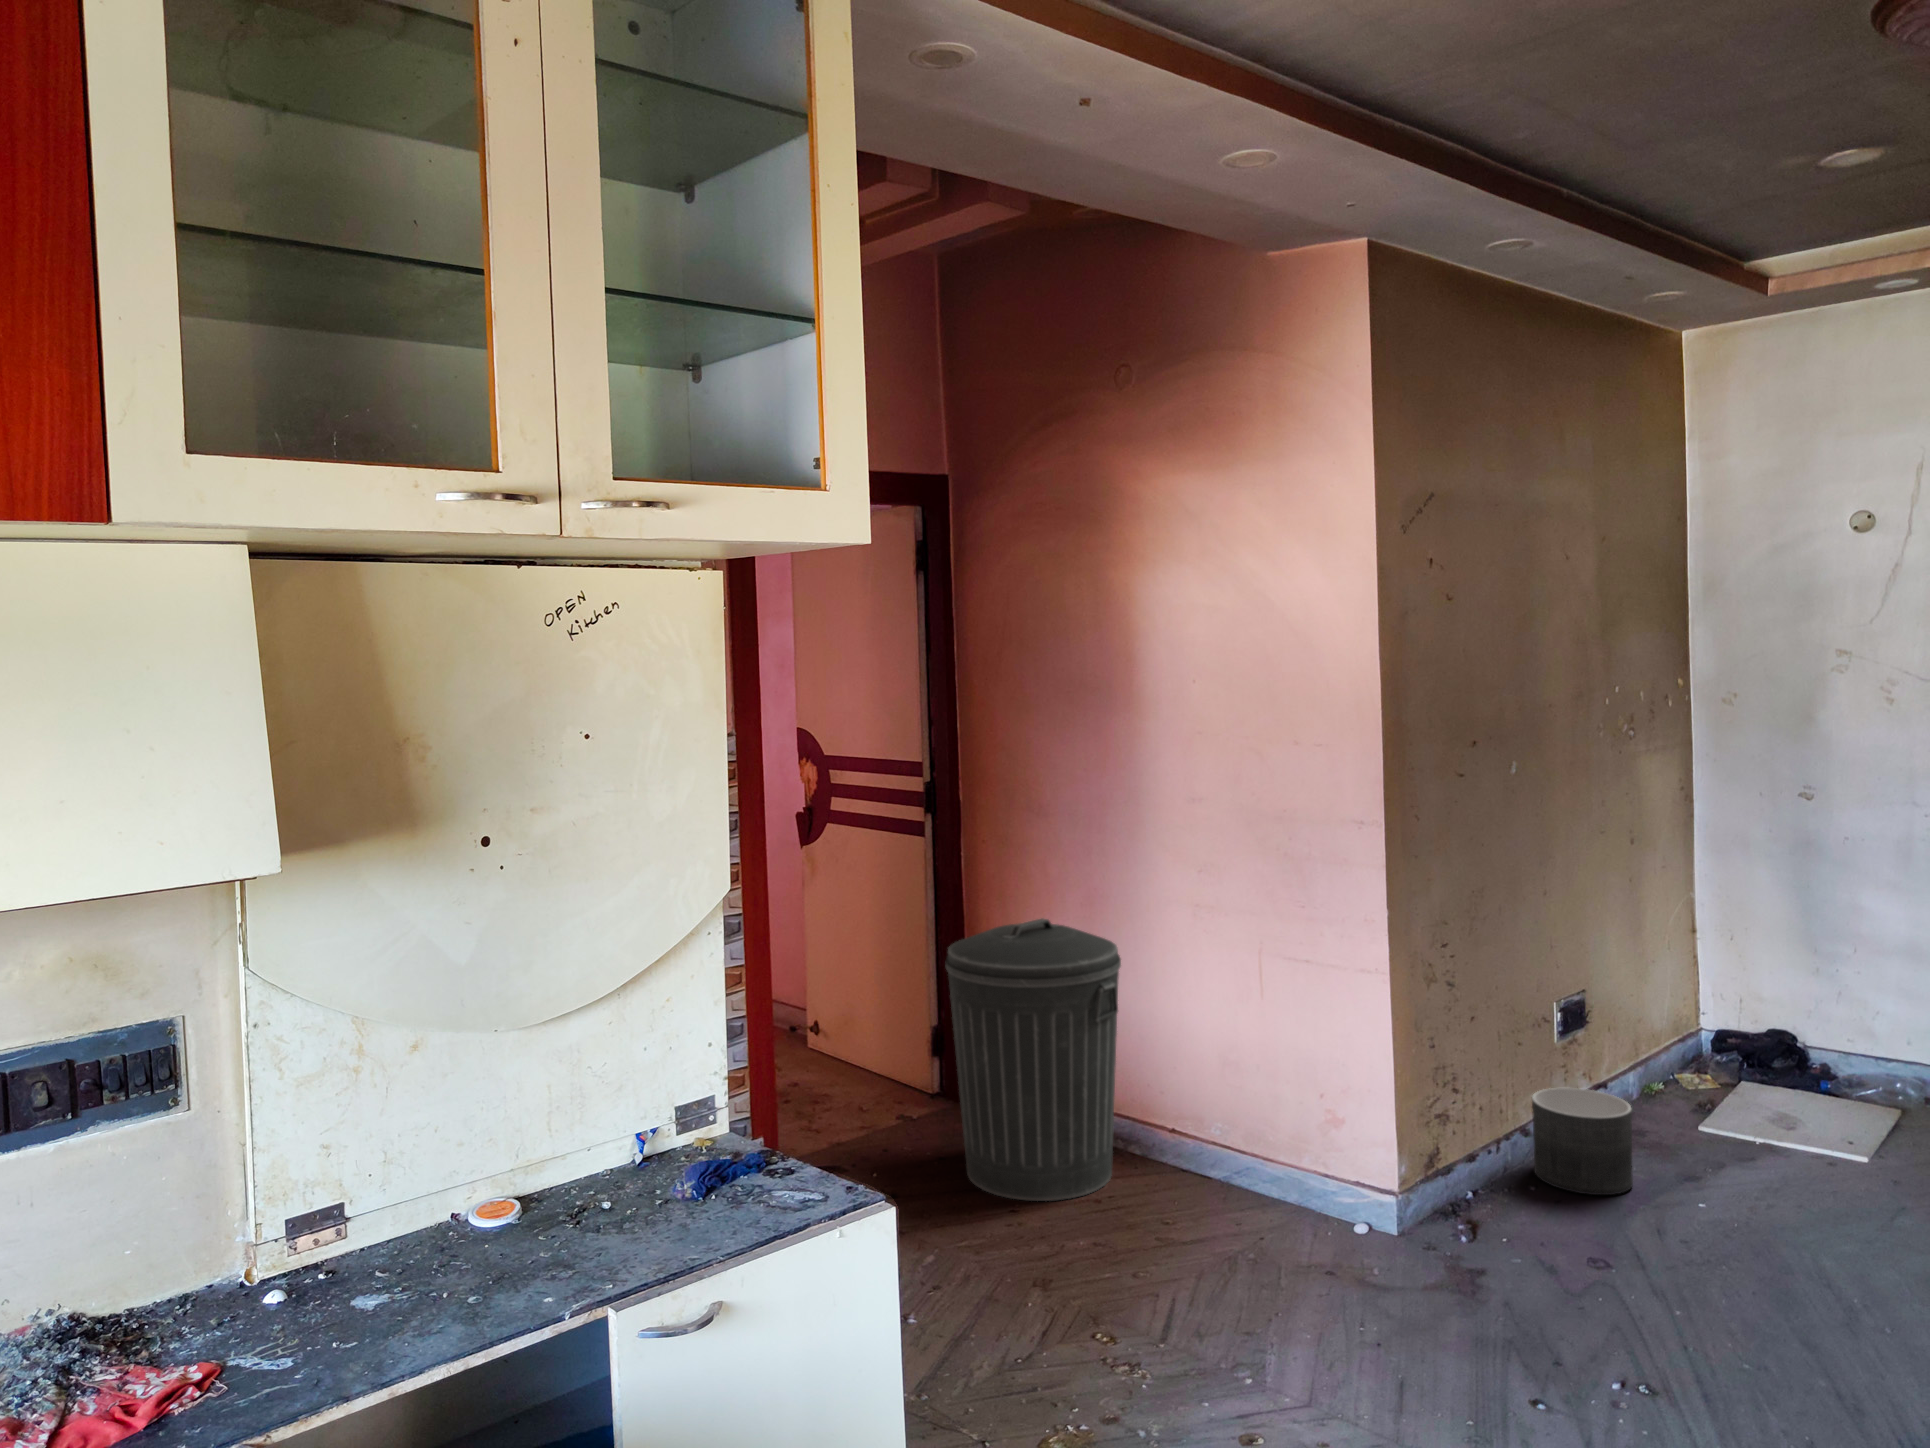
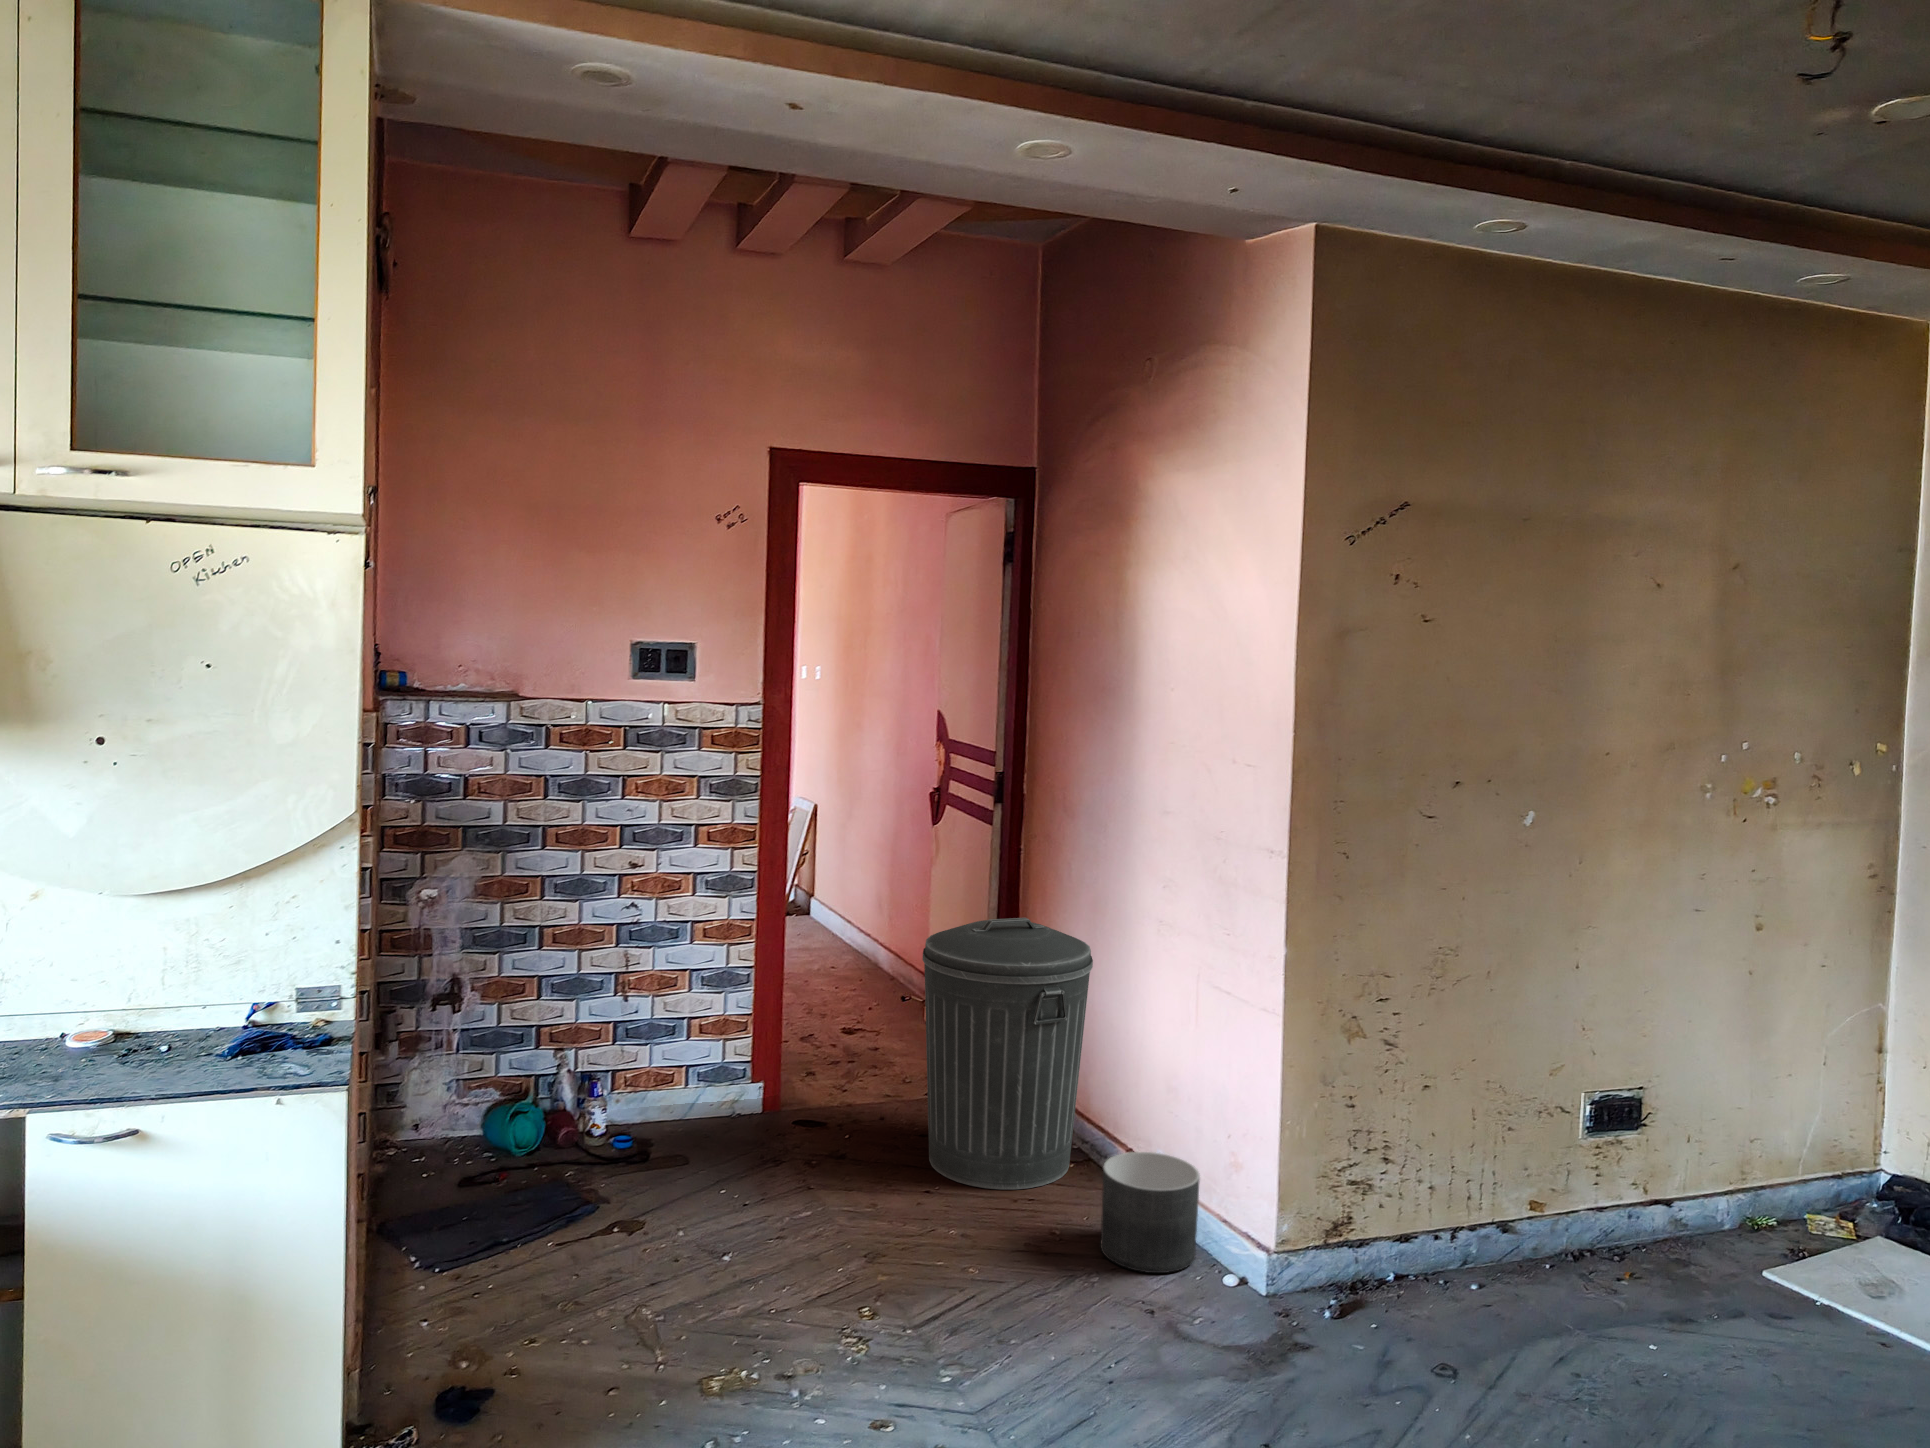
planter: present [1532,1088,1633,1195] -> present [1101,1152,1200,1273]

